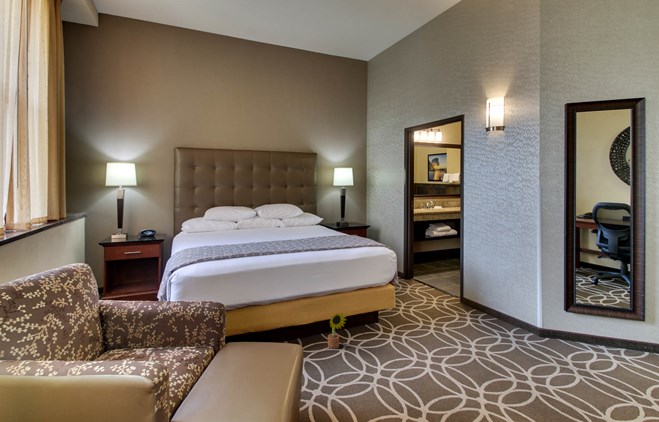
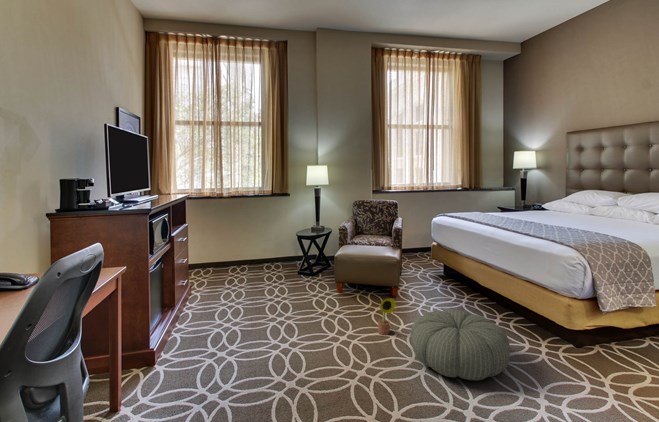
pouf: none [361,320,451,387] -> present [410,310,510,381]

